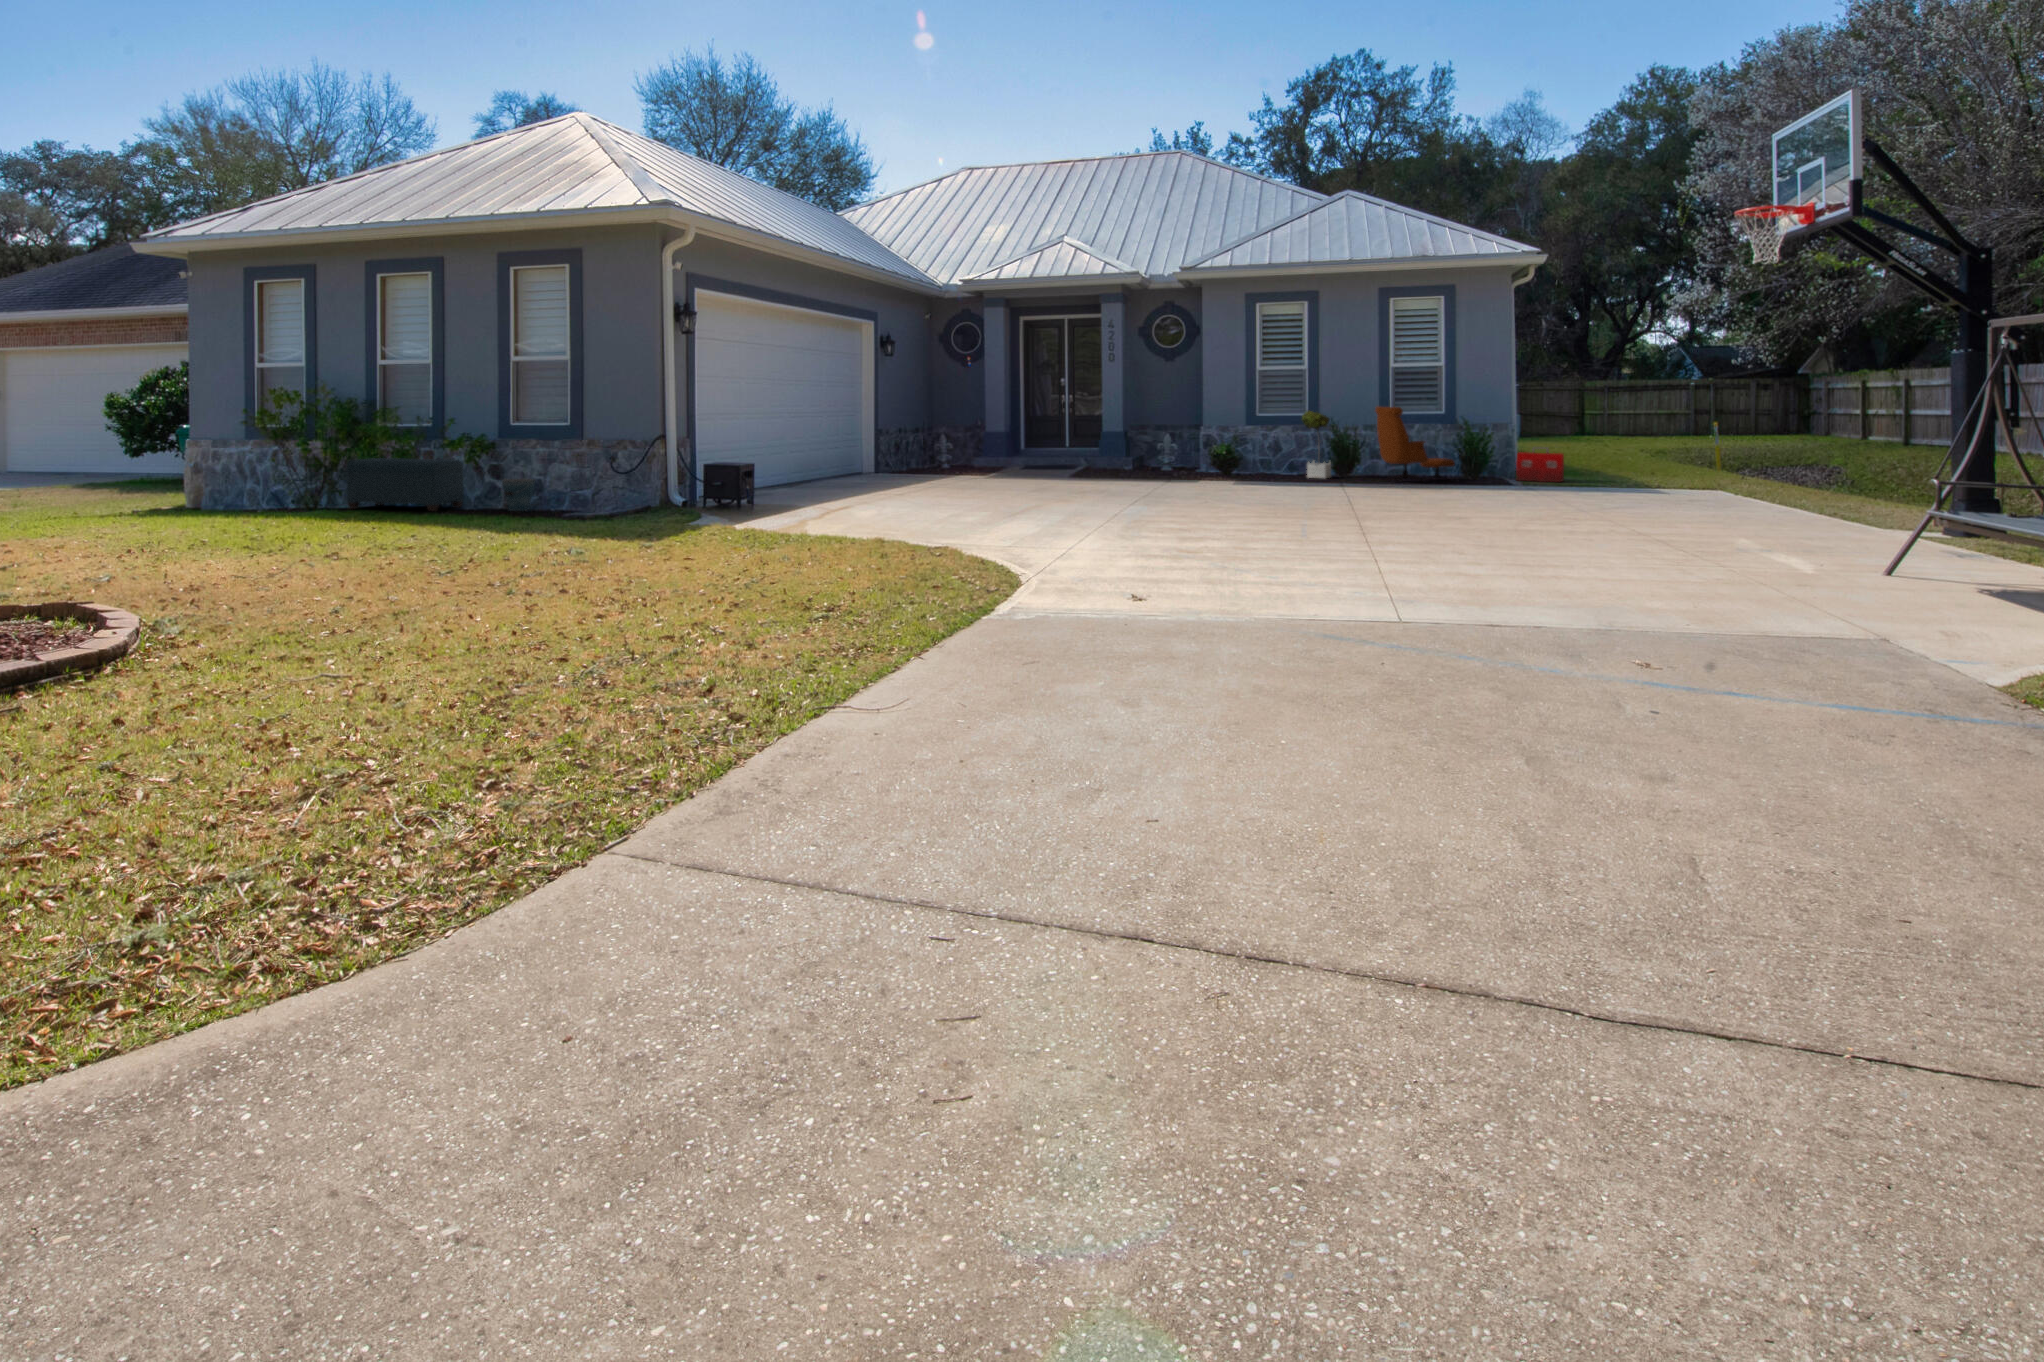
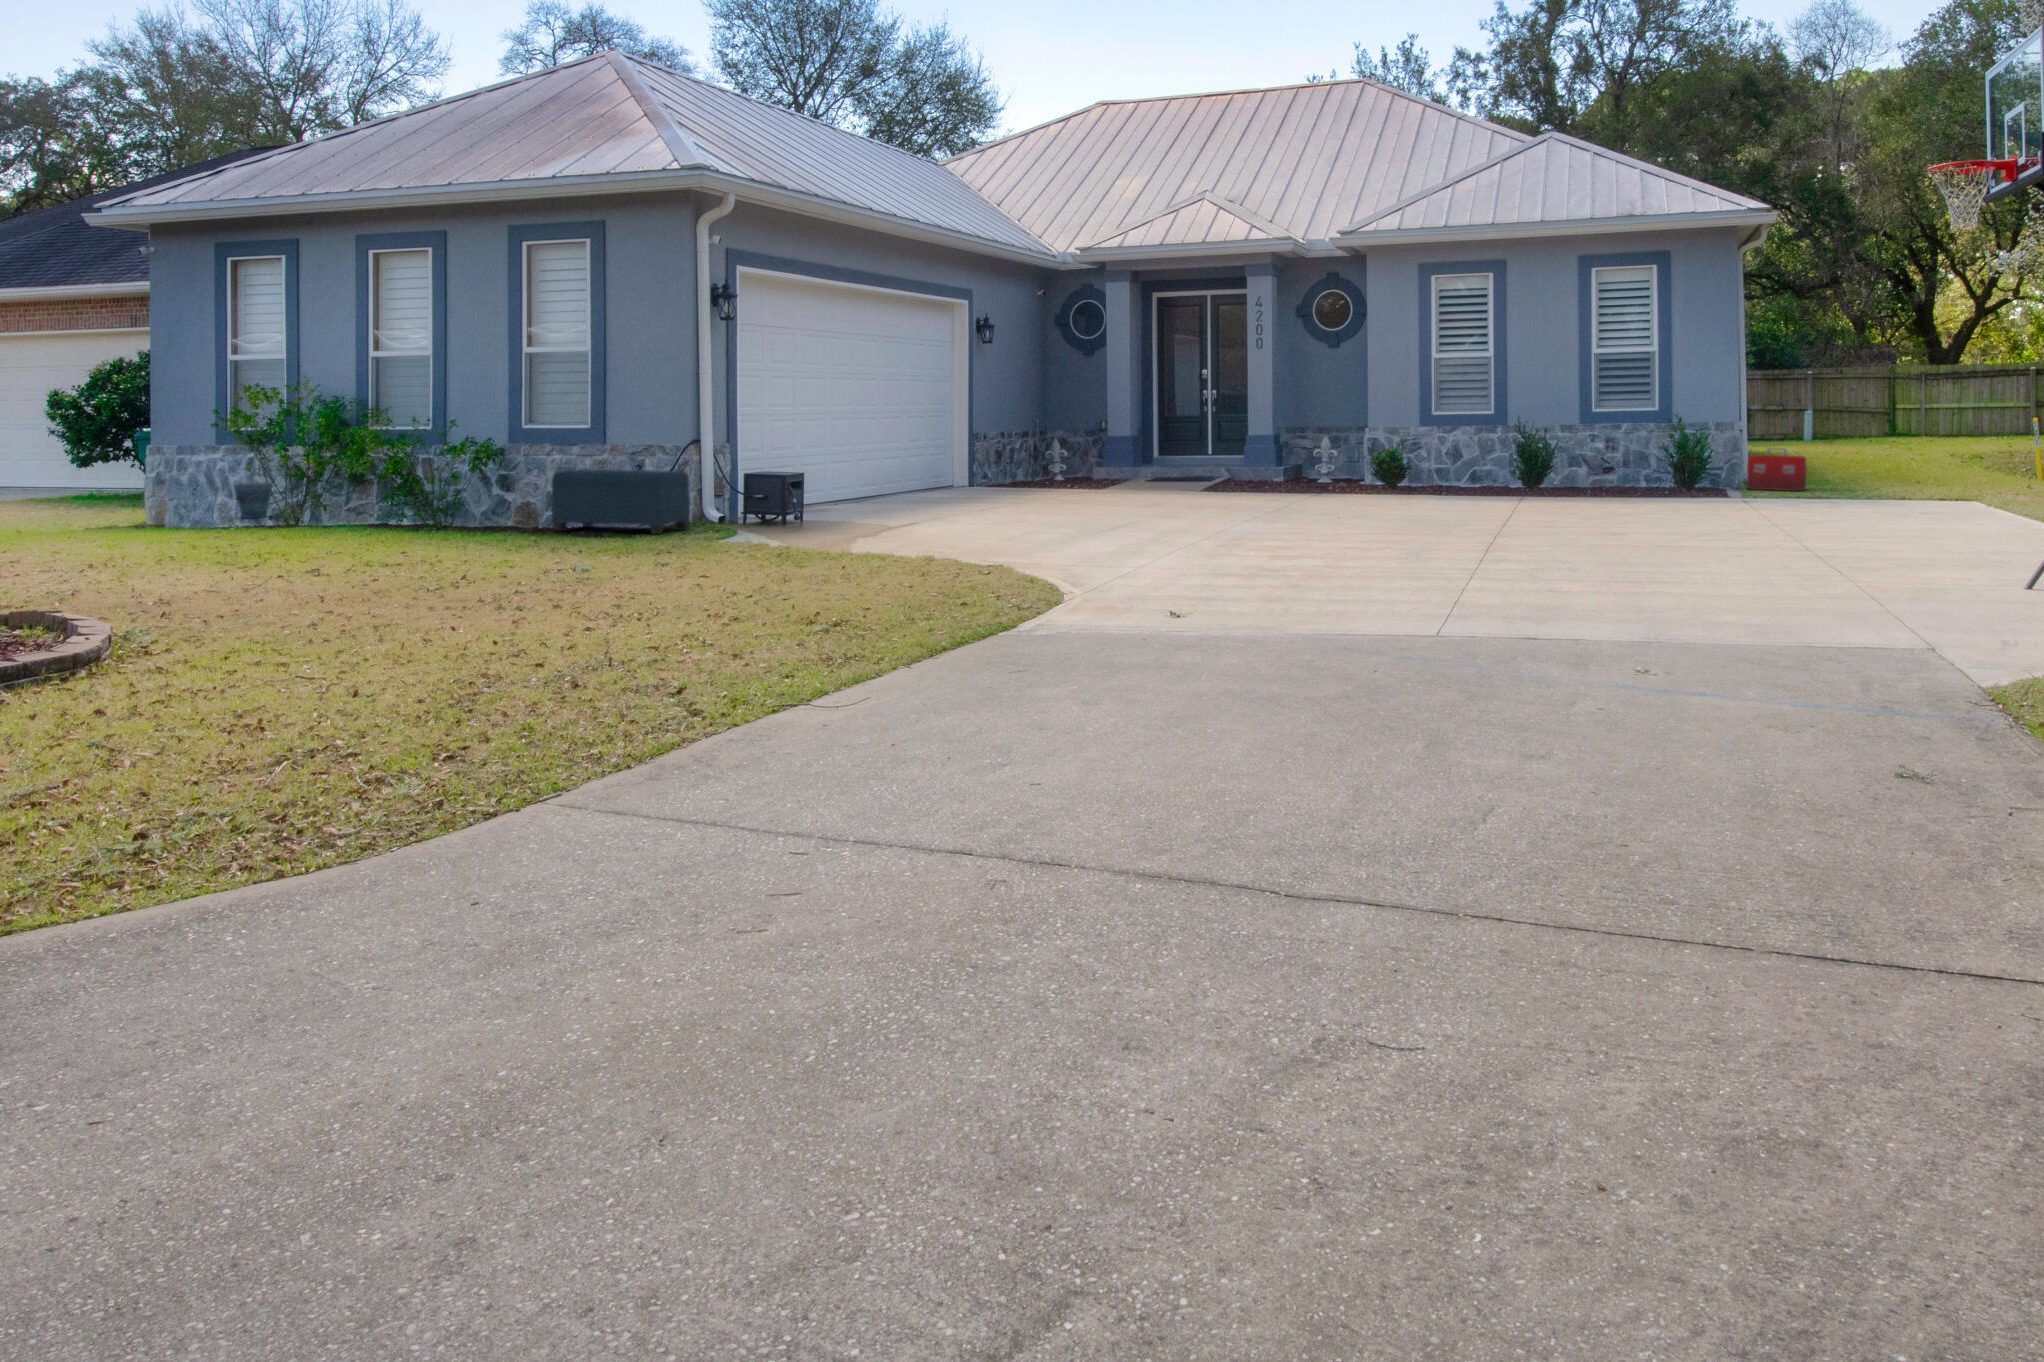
lounge chair: present [1375,407,1455,481] -> none [1571,399,1672,492]
potted tree: present [1302,410,1331,478] -> none [1486,404,1523,488]
bench: present [346,458,463,511] -> present [552,469,690,534]
bucket: present [502,479,535,511] -> present [234,483,273,518]

